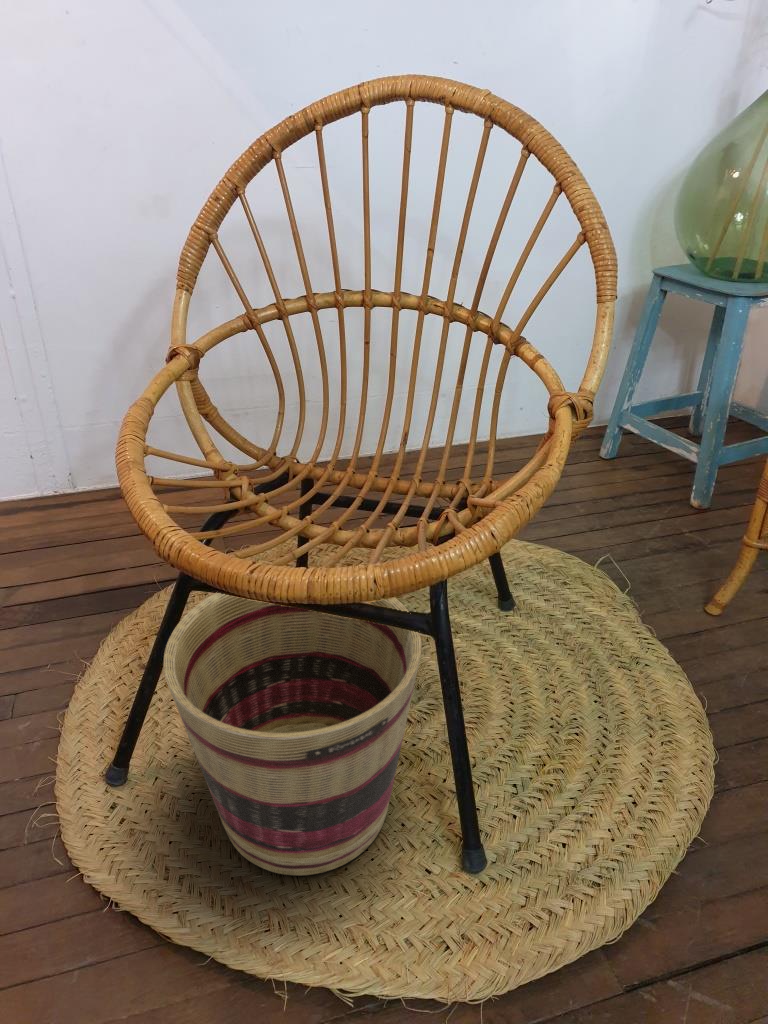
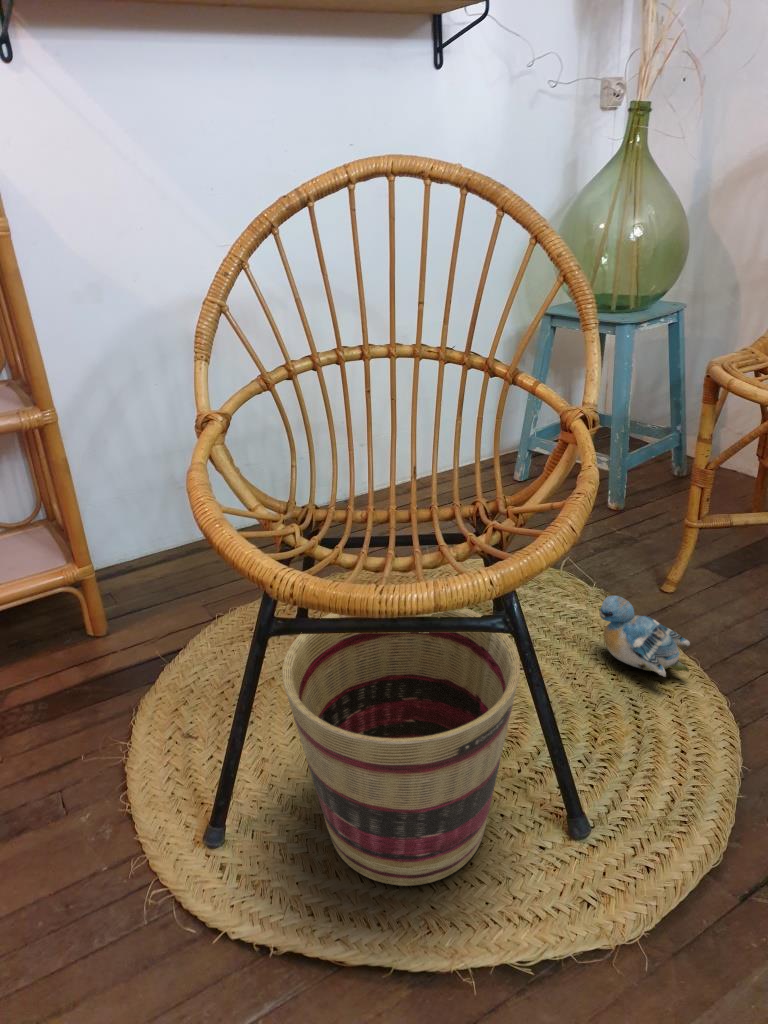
plush toy: none [600,610,697,715] -> present [598,596,690,677]

